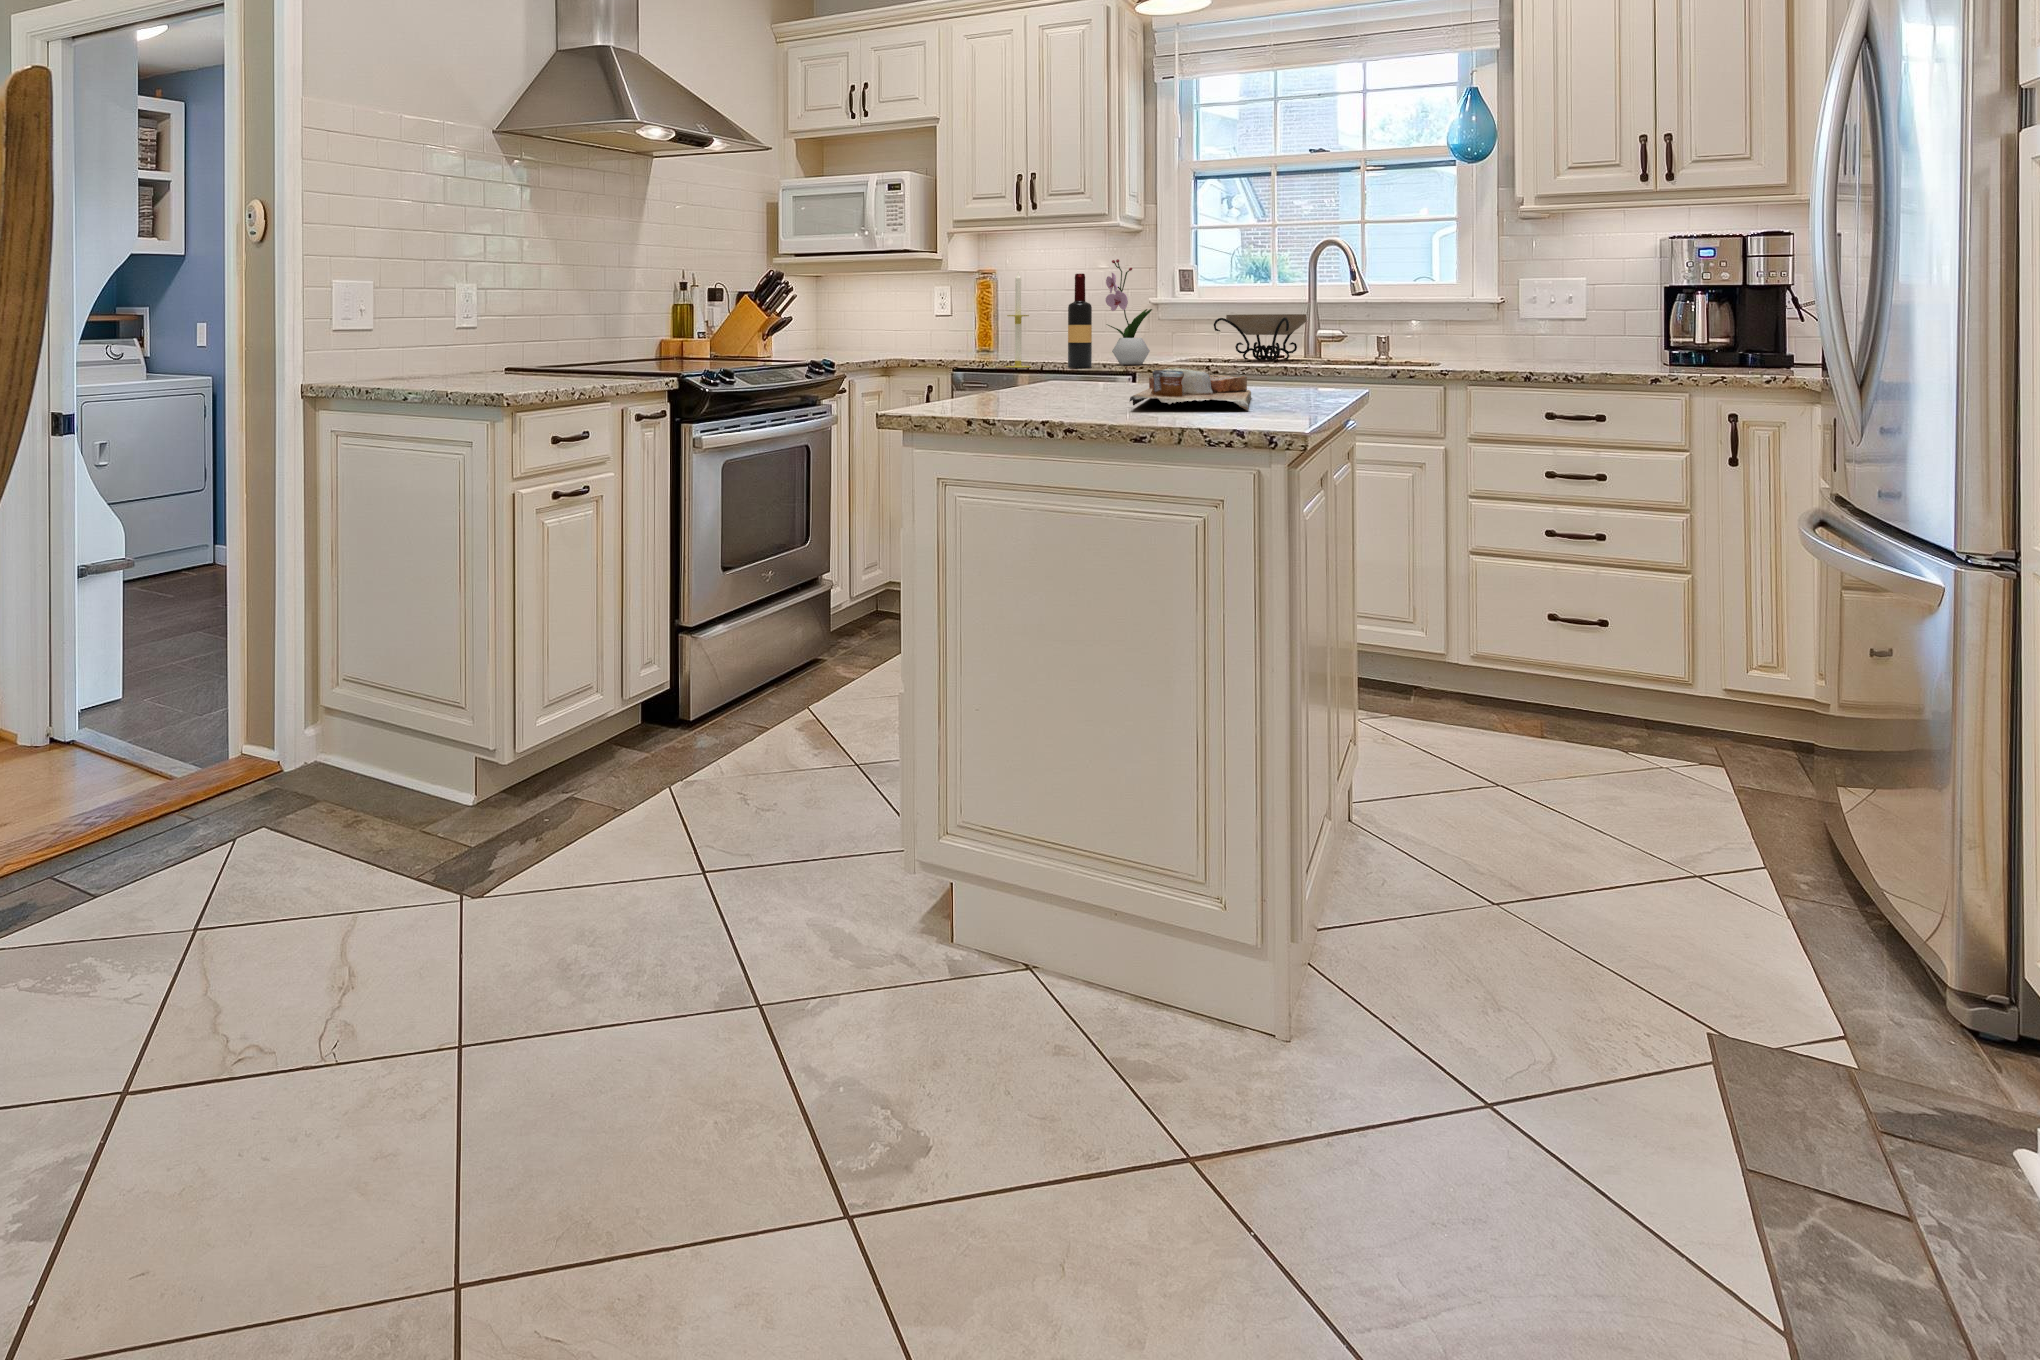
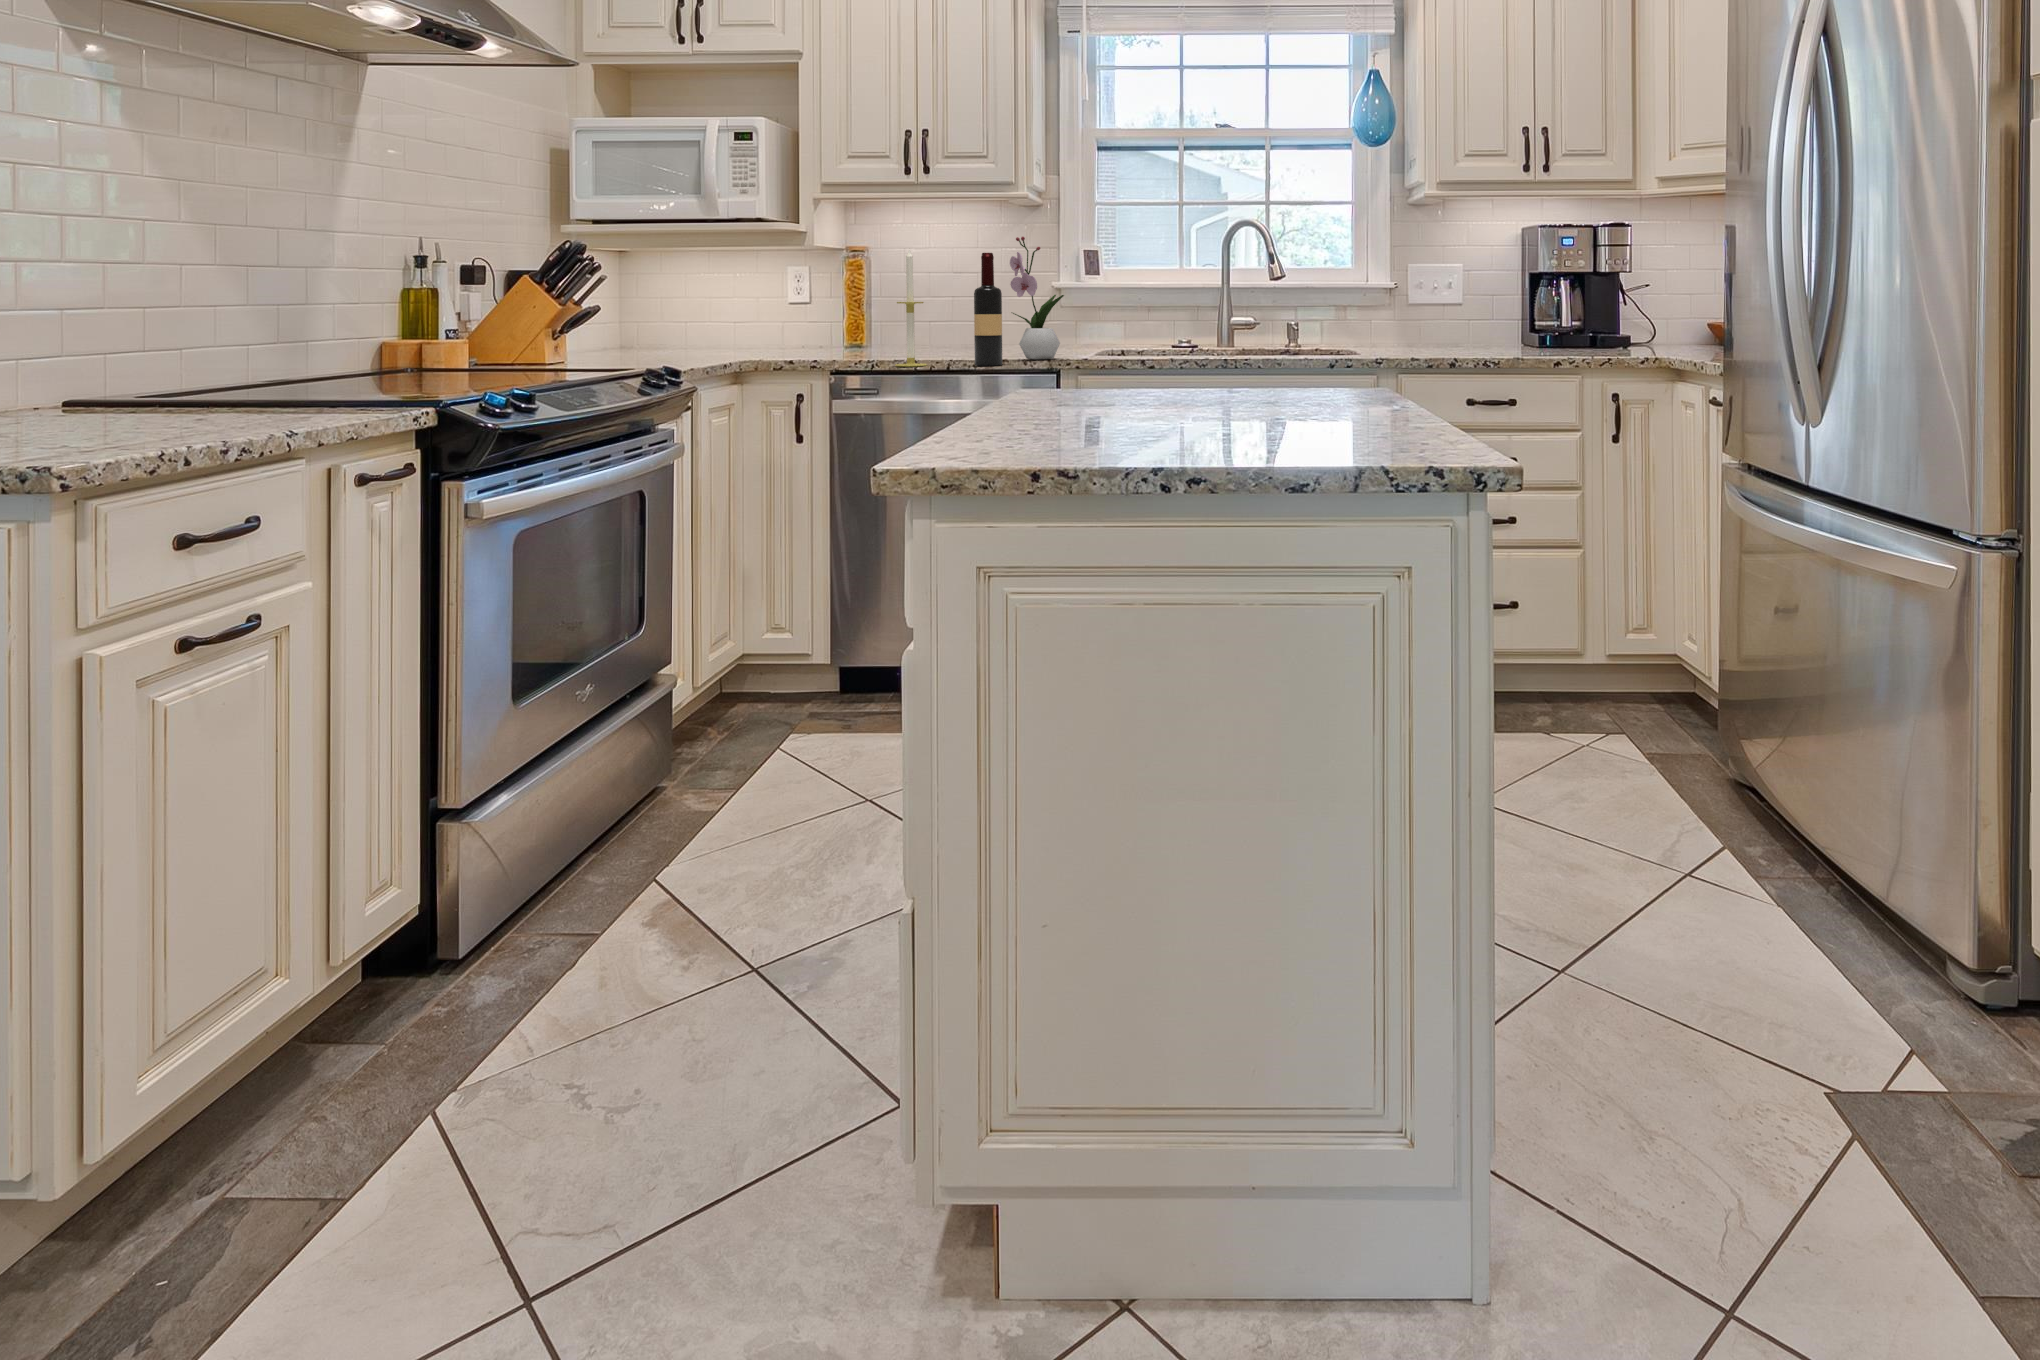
decorative bowl: present [1214,314,1306,361] -> none [1124,301,1225,351]
cutting board: present [1130,367,1251,410] -> none [1194,390,1393,454]

